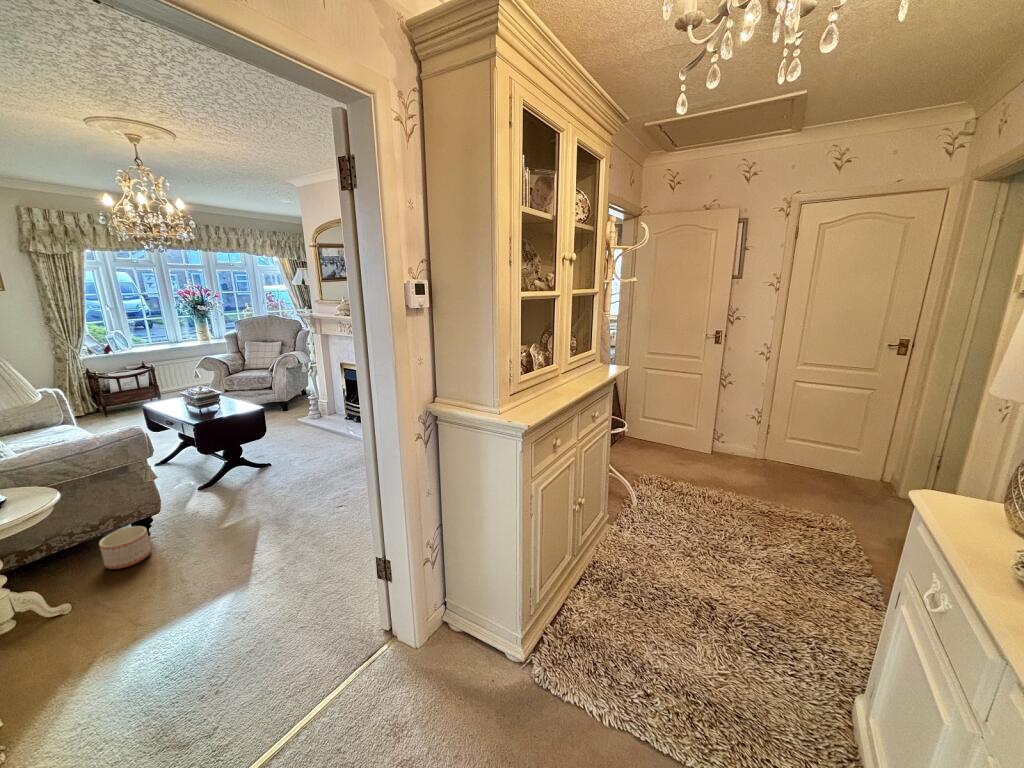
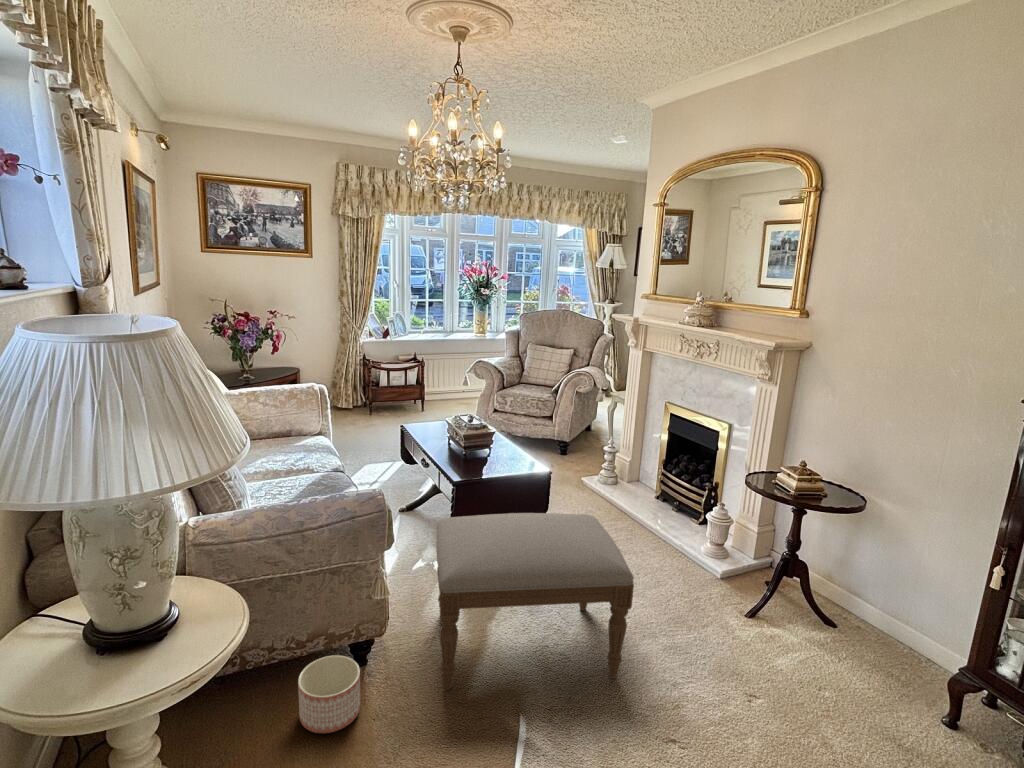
ottoman: none [186,422,318,528] -> present [436,513,634,690]

